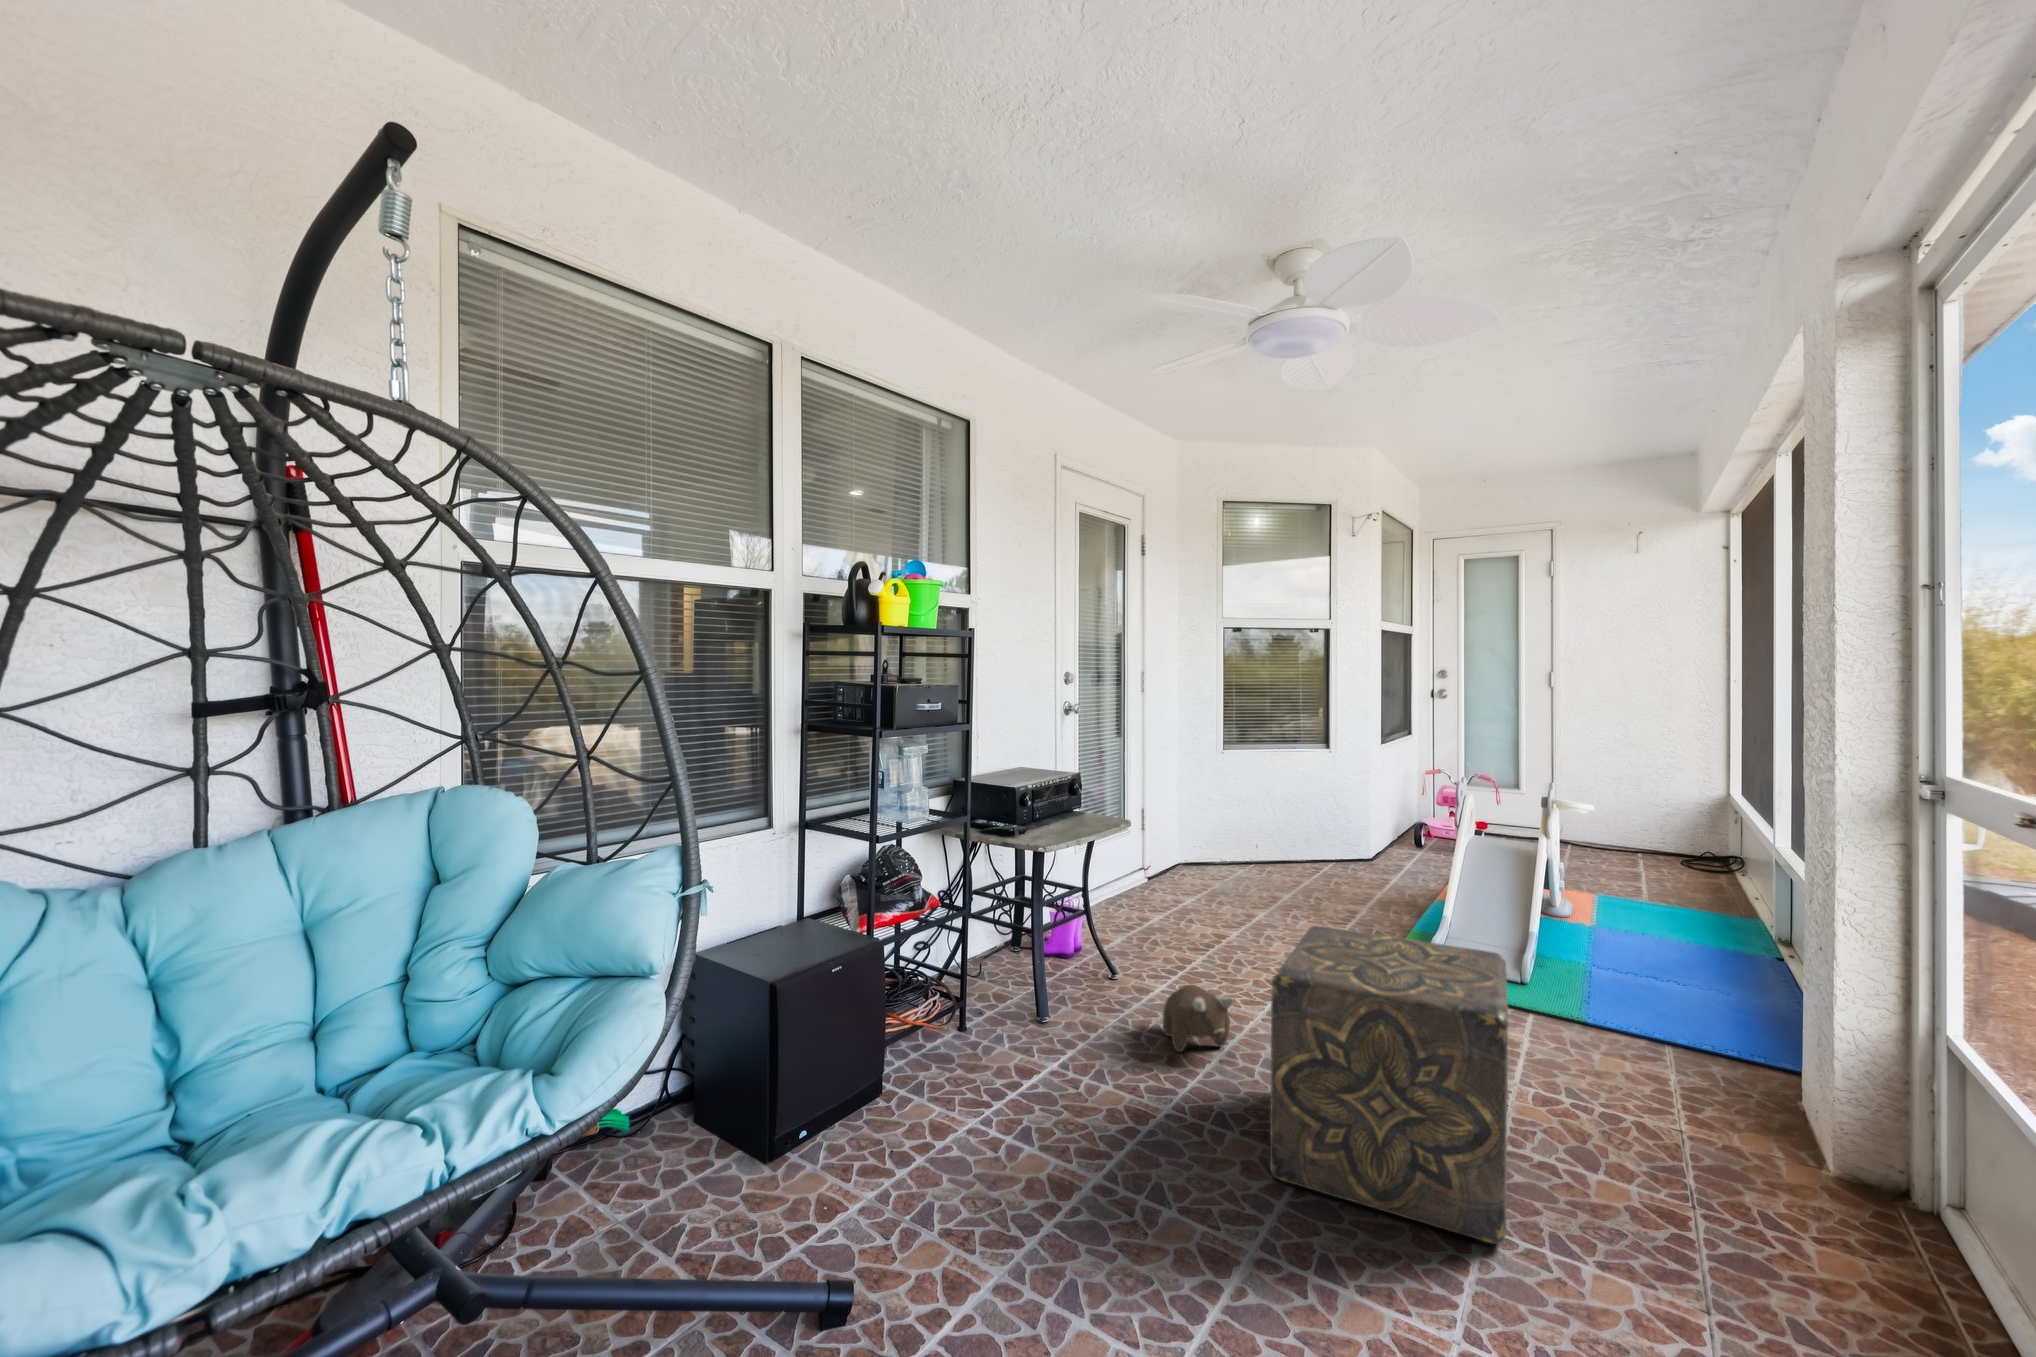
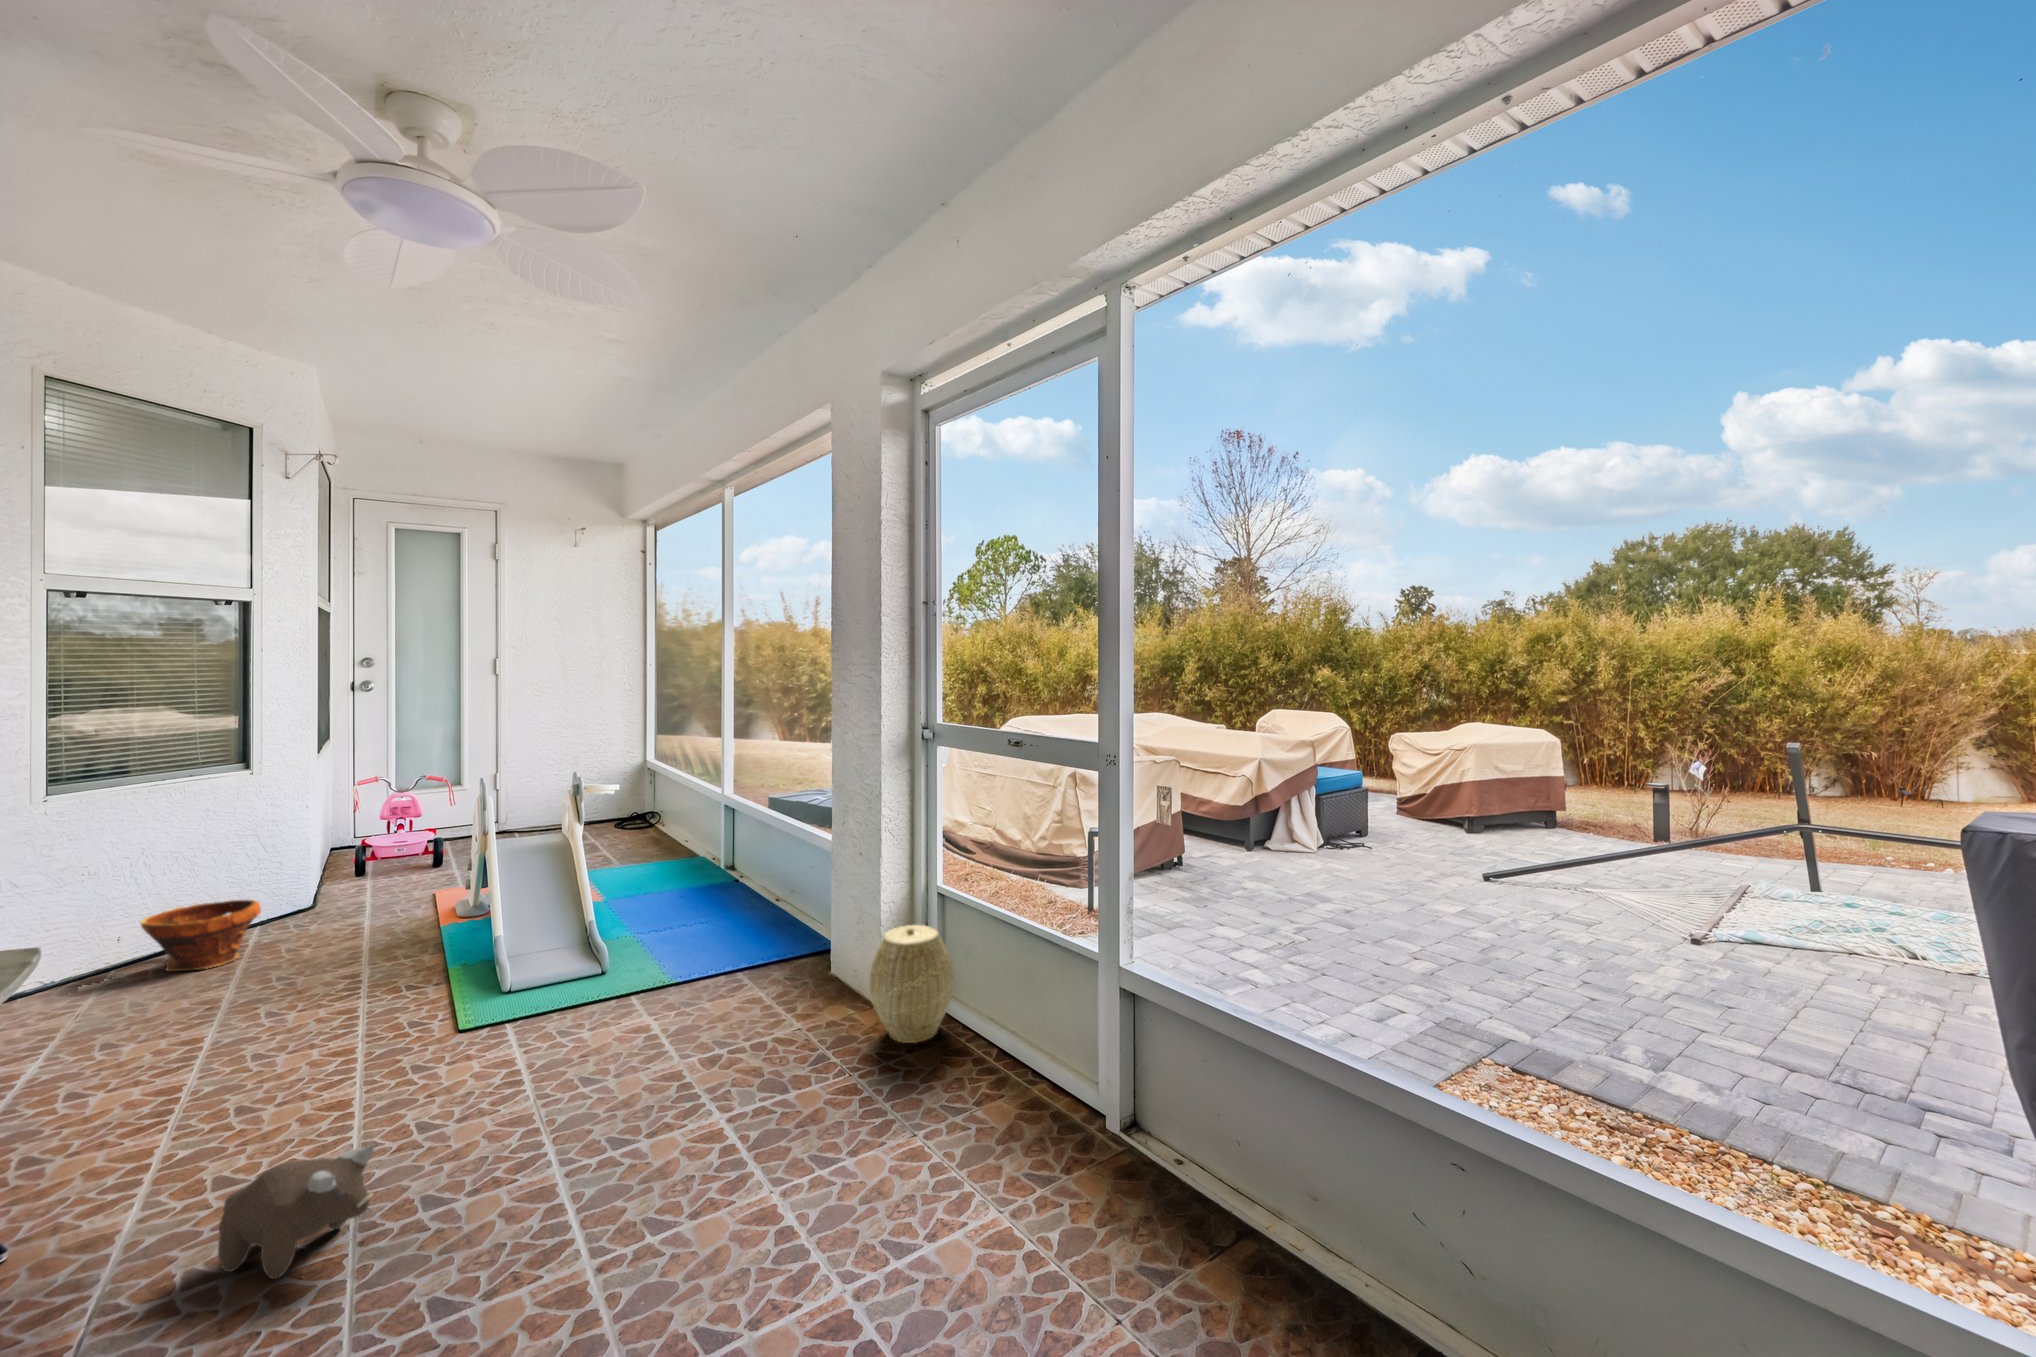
planter: none [1262,830,1326,877] -> present [140,900,261,971]
ottoman: present [1270,926,1508,1244] -> none [503,938,802,1307]
woven basket: none [1767,1061,1945,1250] -> present [869,925,955,1043]

